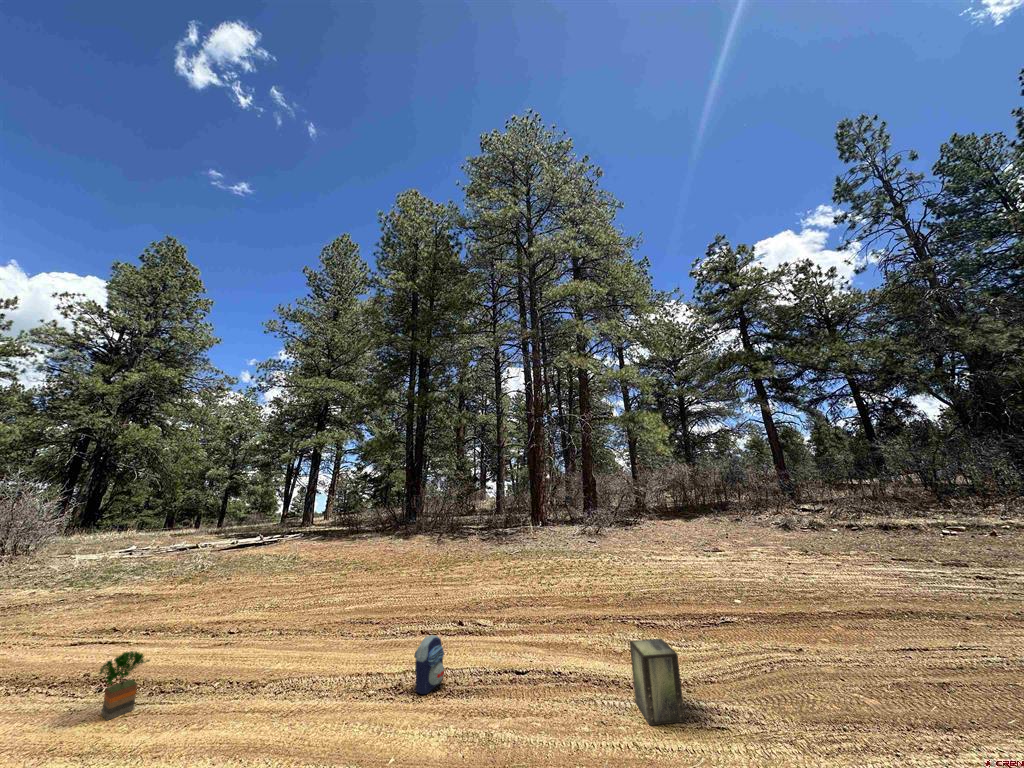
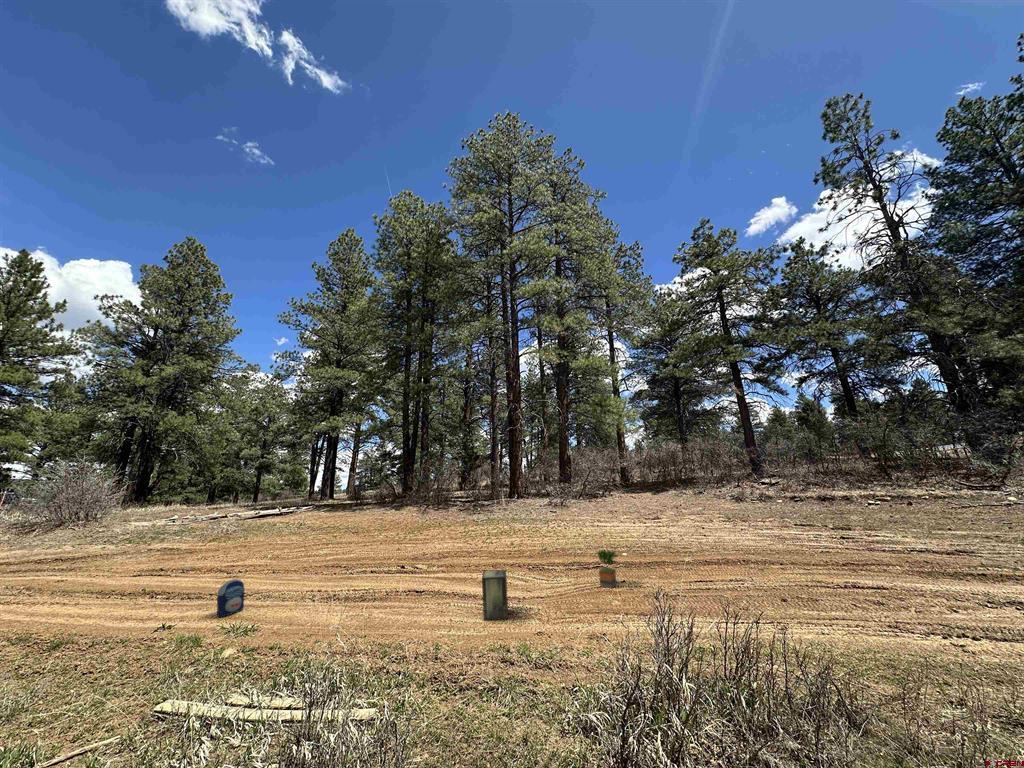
backpack: present [414,635,444,694] -> present [217,579,244,617]
potted tree: present [99,651,150,720] -> present [598,550,618,588]

